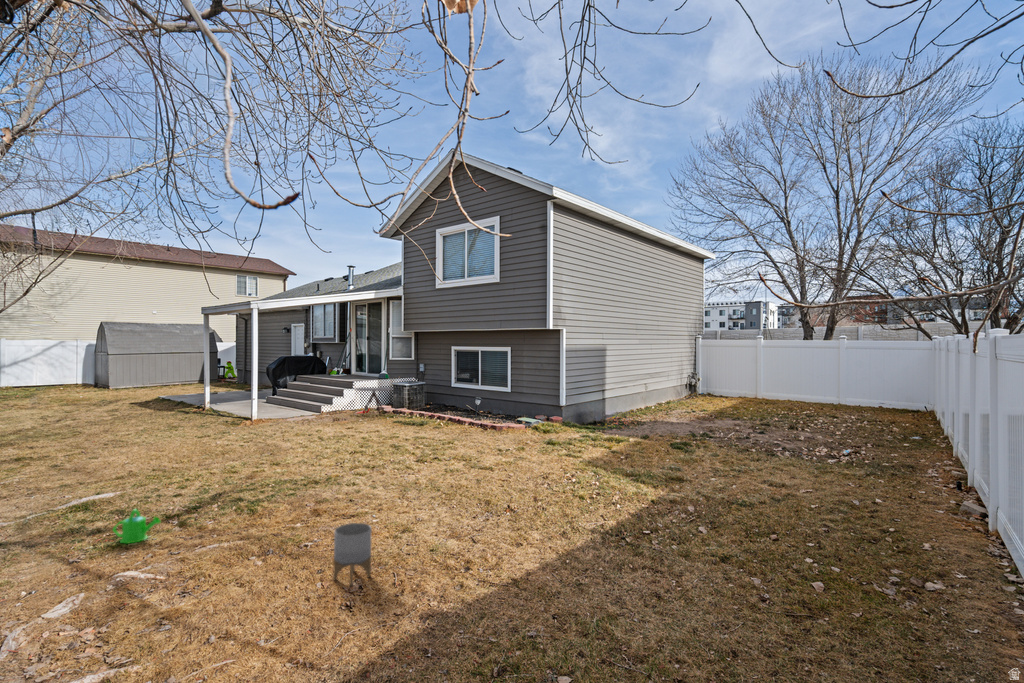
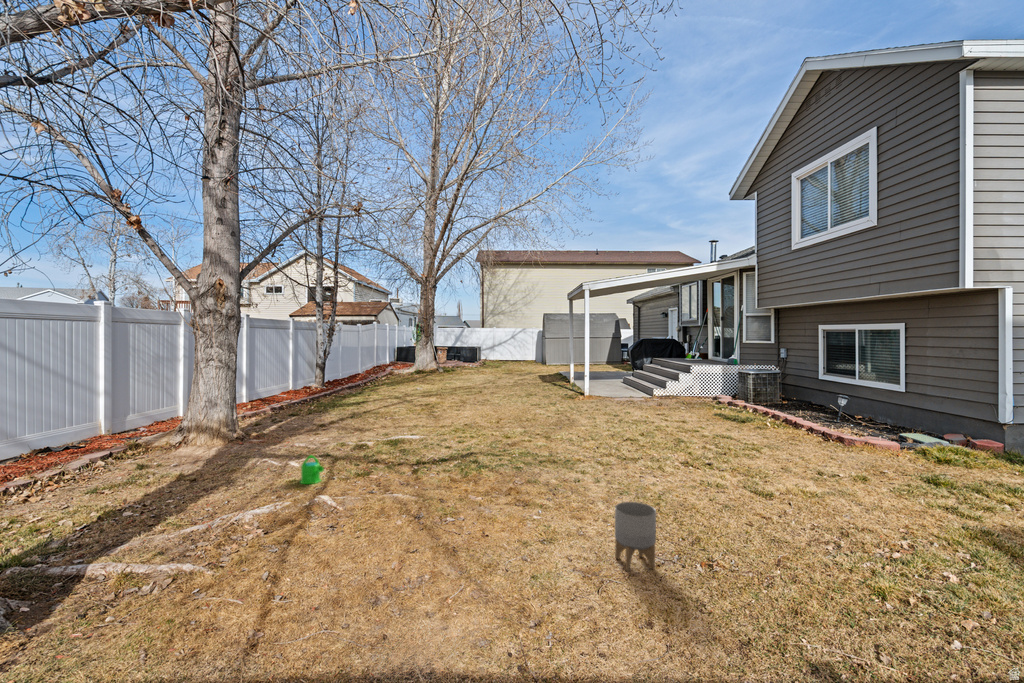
round table: present [354,387,393,415] -> none [685,373,732,407]
planter: present [333,523,372,586] -> present [615,502,656,571]

